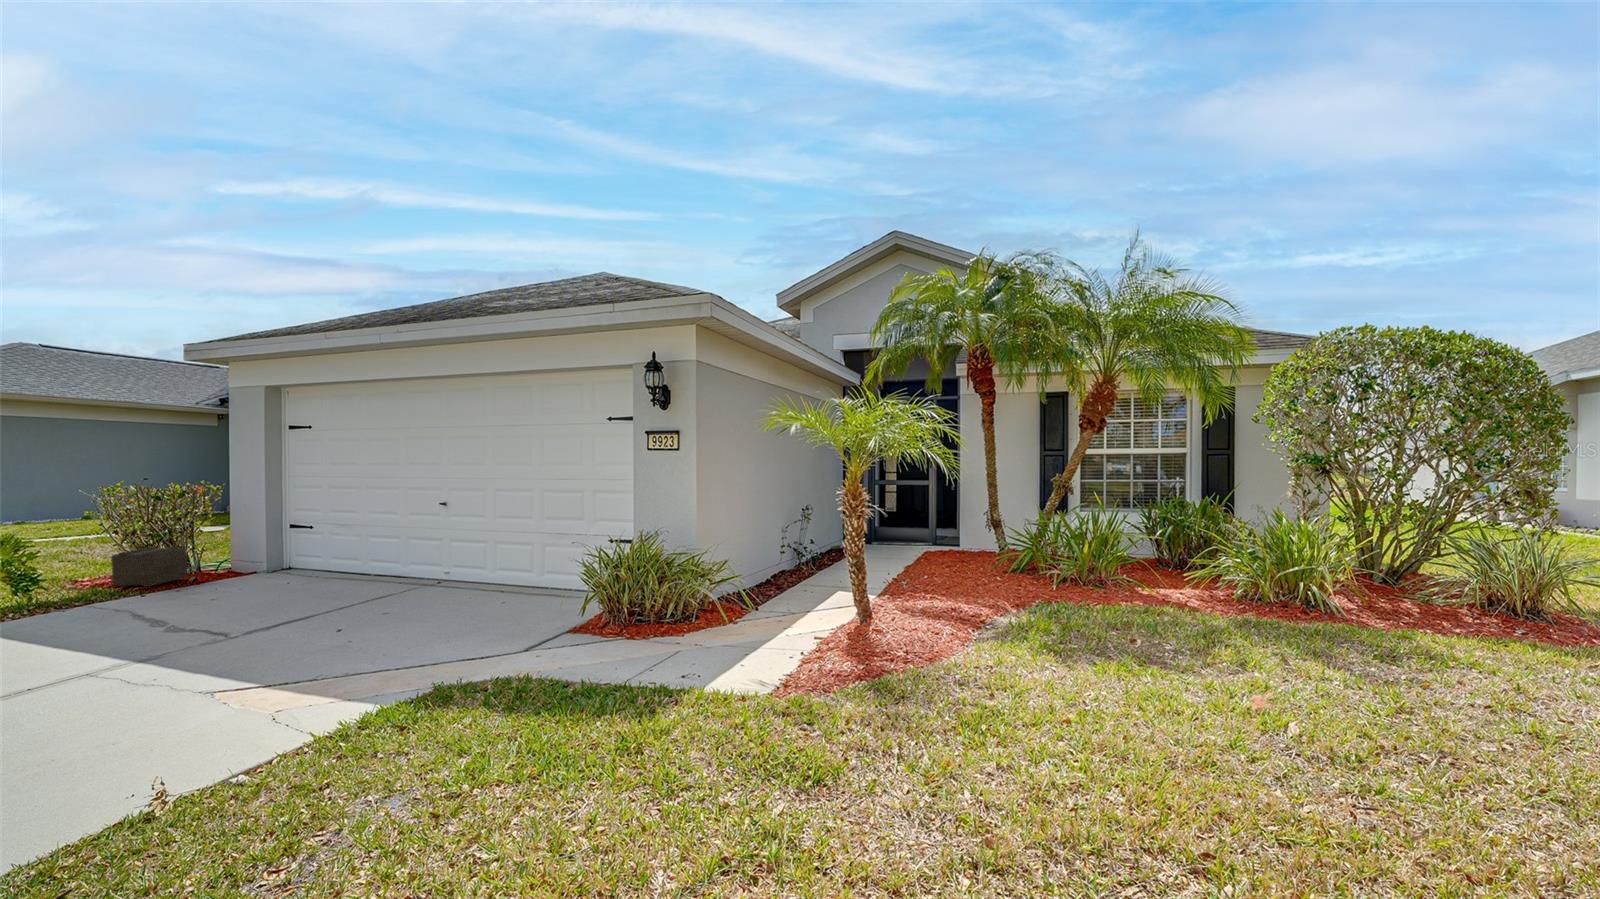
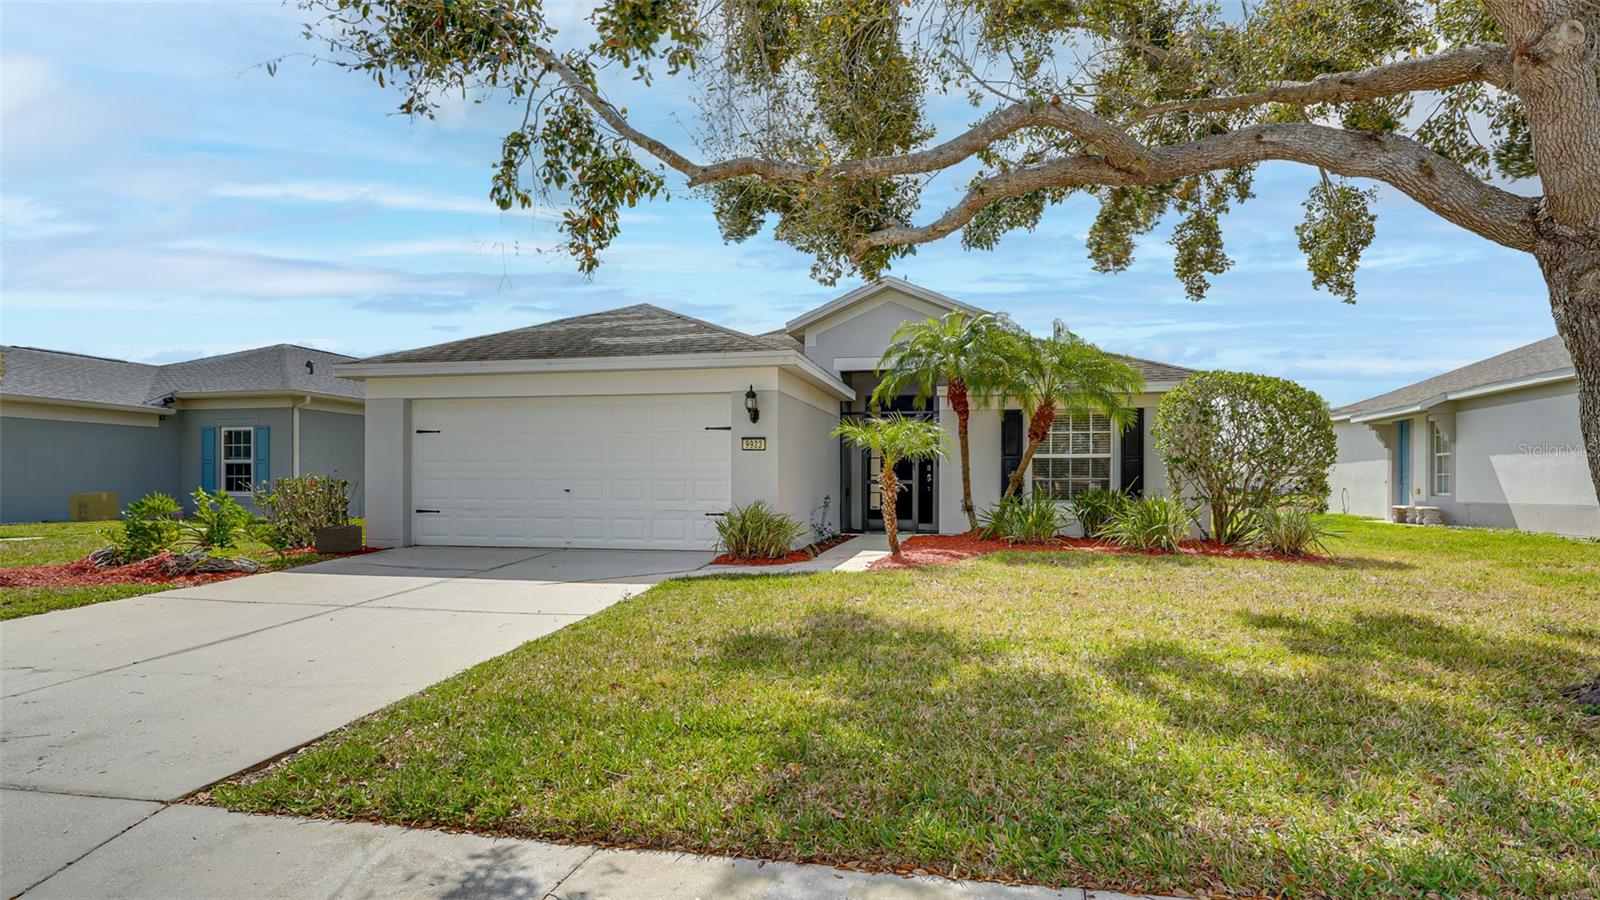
cardboard box: none [32,491,86,522] -> present [70,492,119,521]

